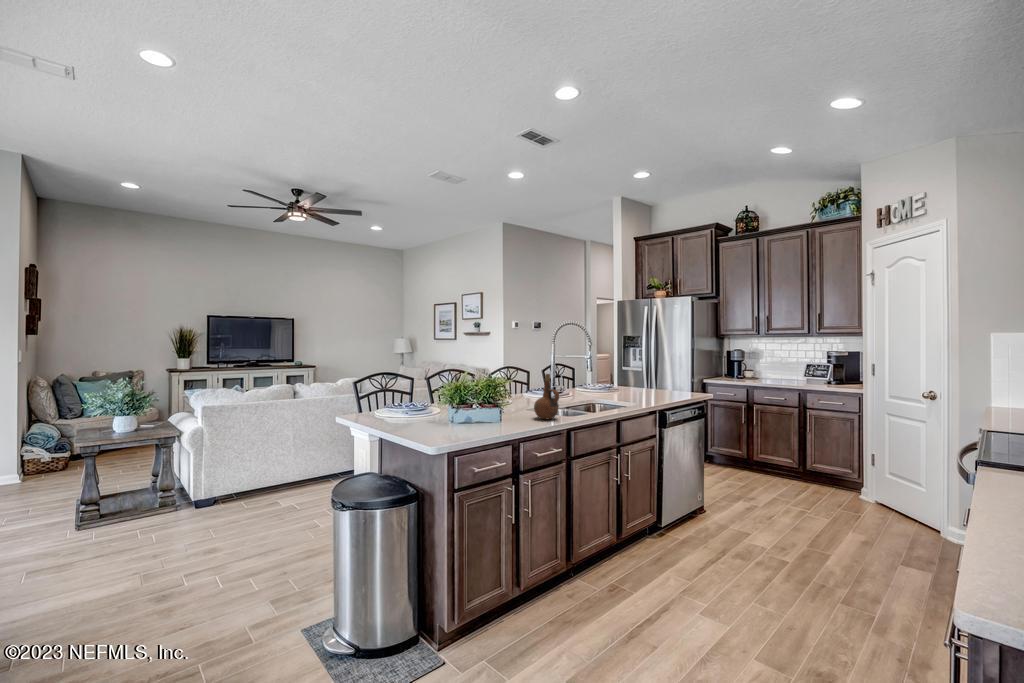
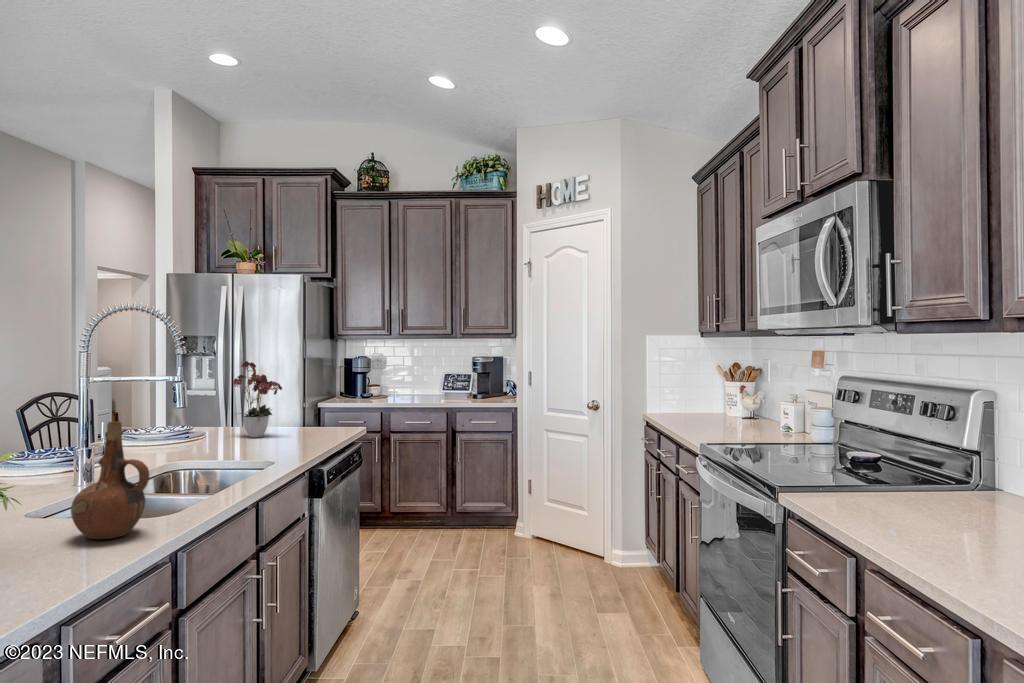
flower arrangement: none [628,349,656,393] -> present [233,361,282,437]

